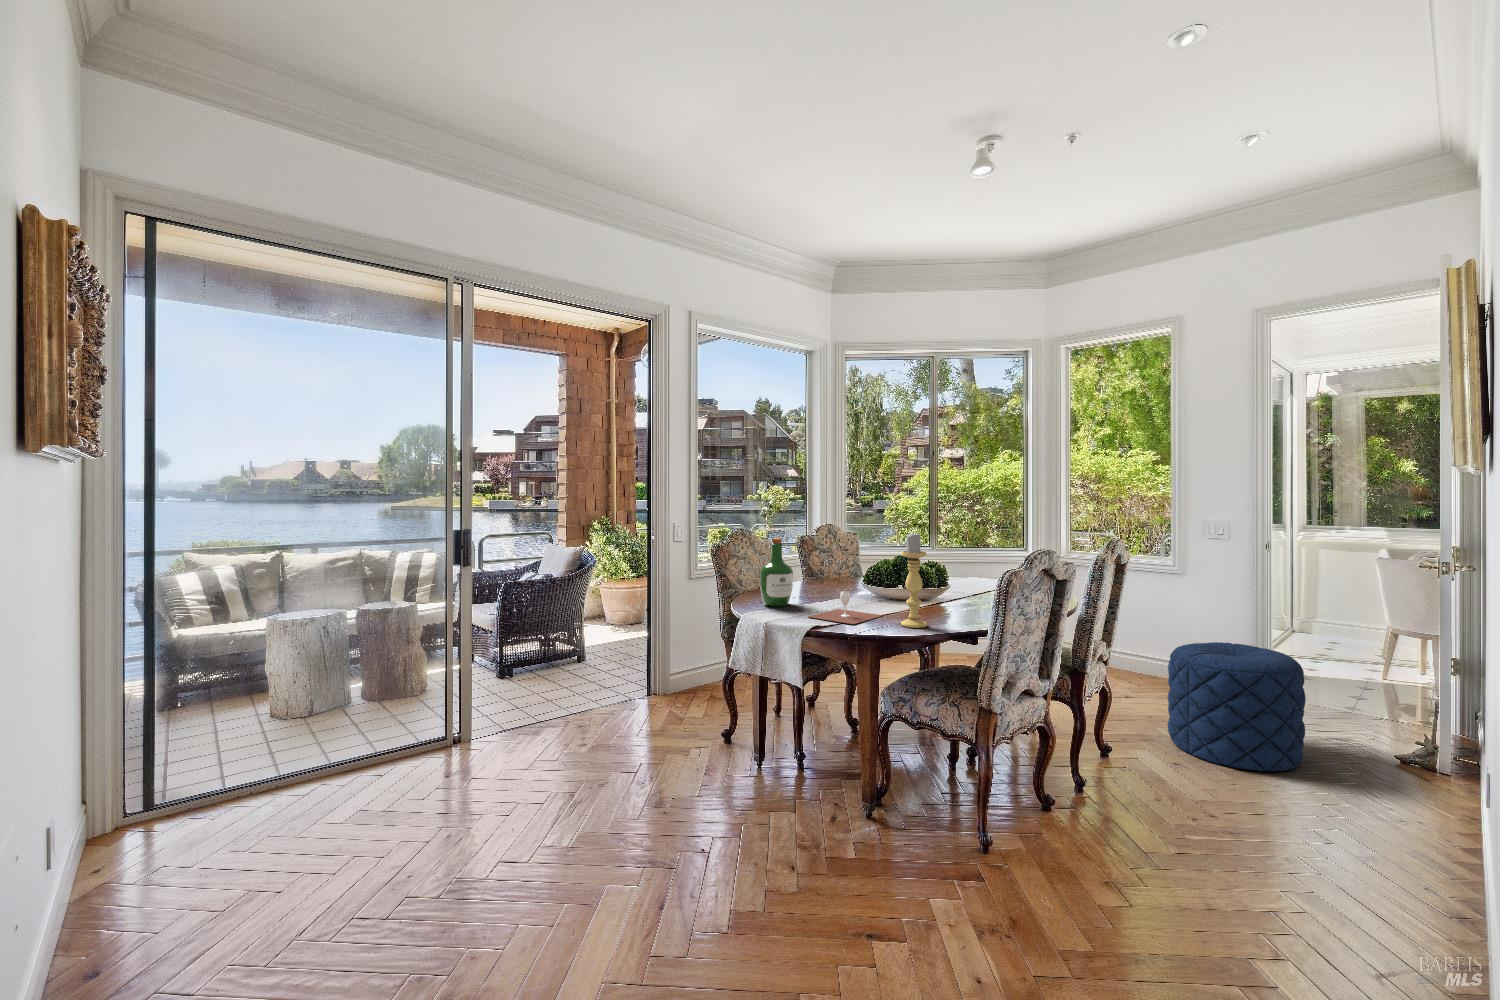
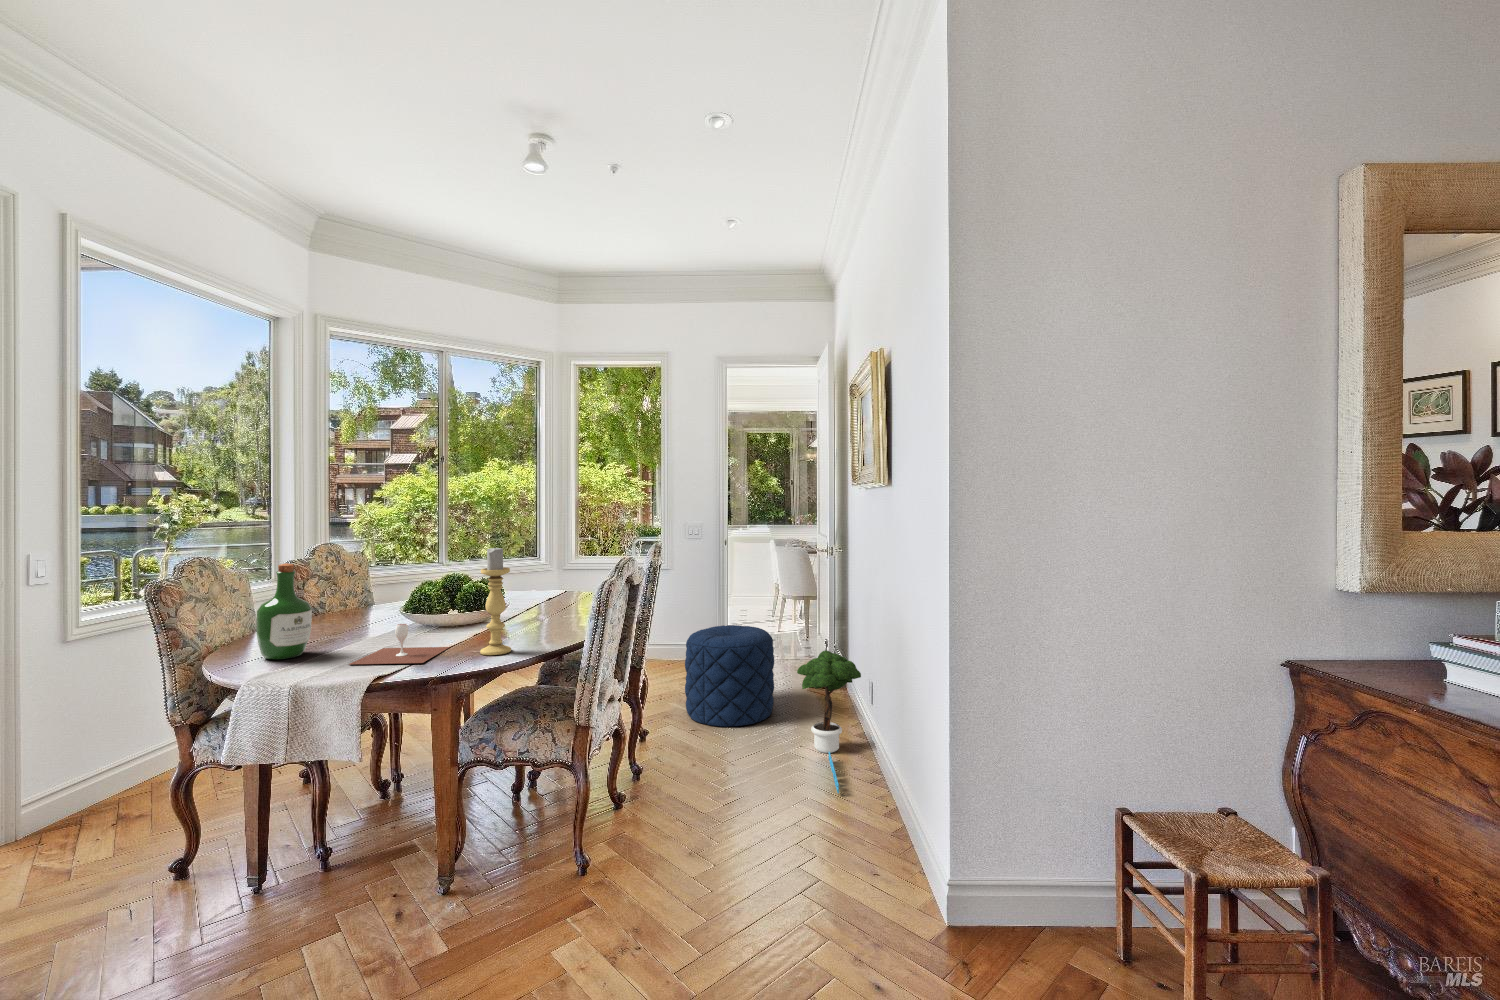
potted tree: none [1326,699,1449,895] -> present [797,650,861,794]

